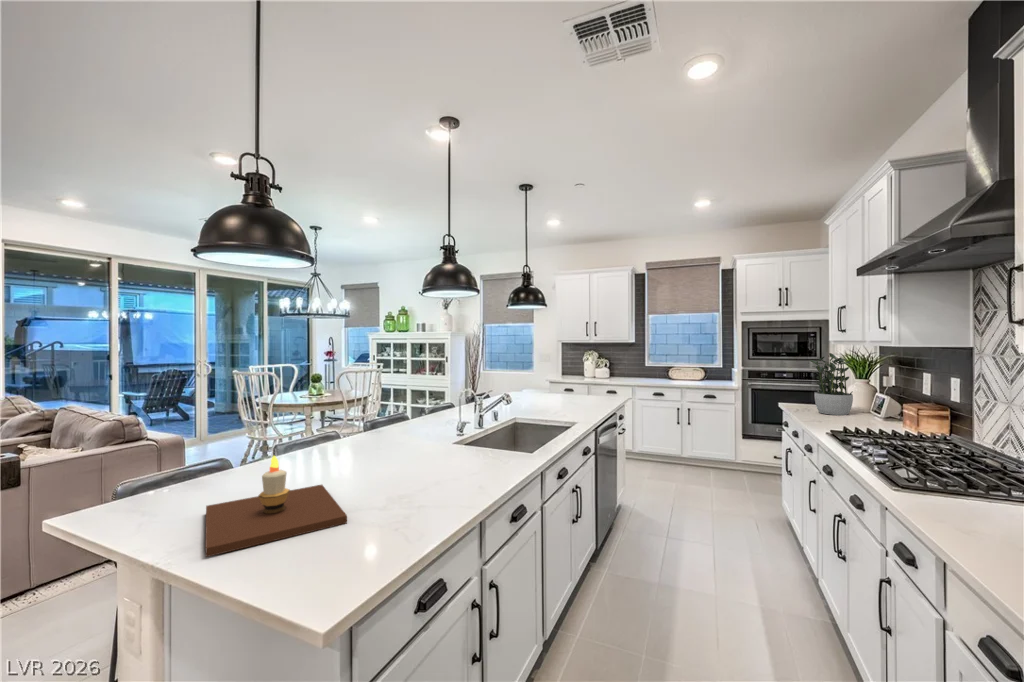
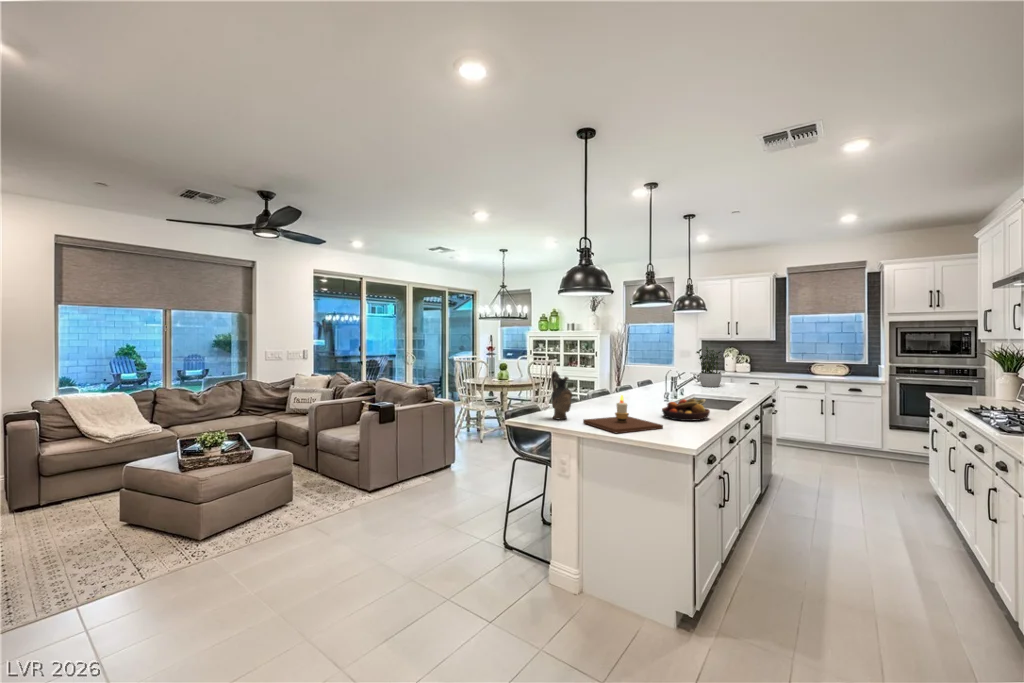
potted plant: present [810,353,853,415] -> present [696,347,722,387]
ceramic pitcher: none [169,404,217,501] -> present [551,371,572,419]
fruit bowl: none [397,442,477,489] -> present [662,399,710,421]

